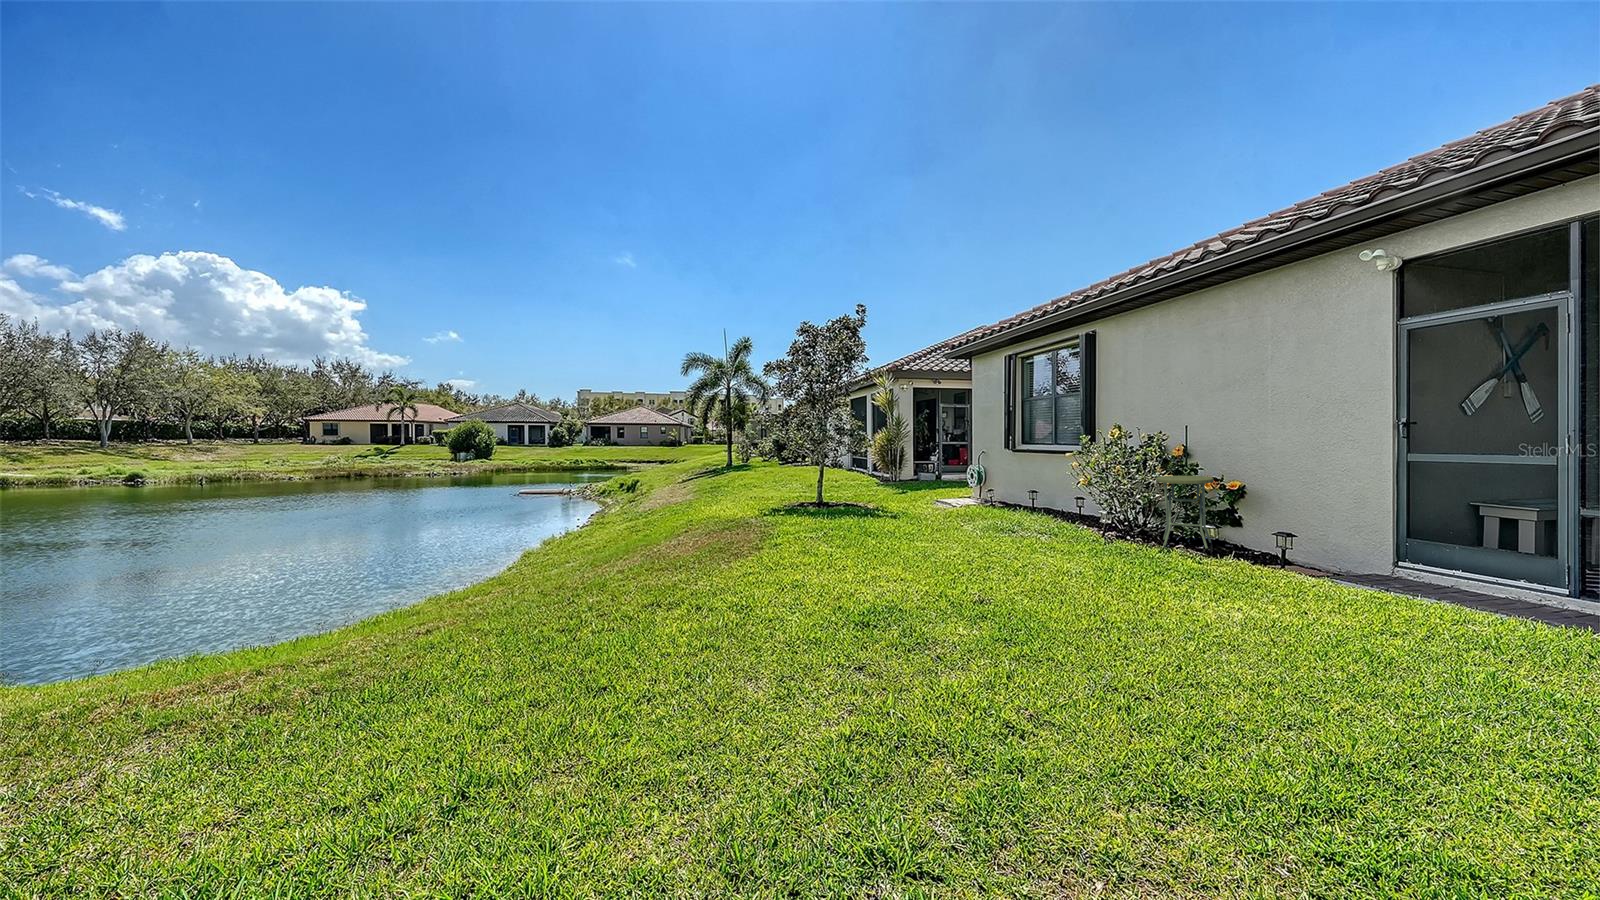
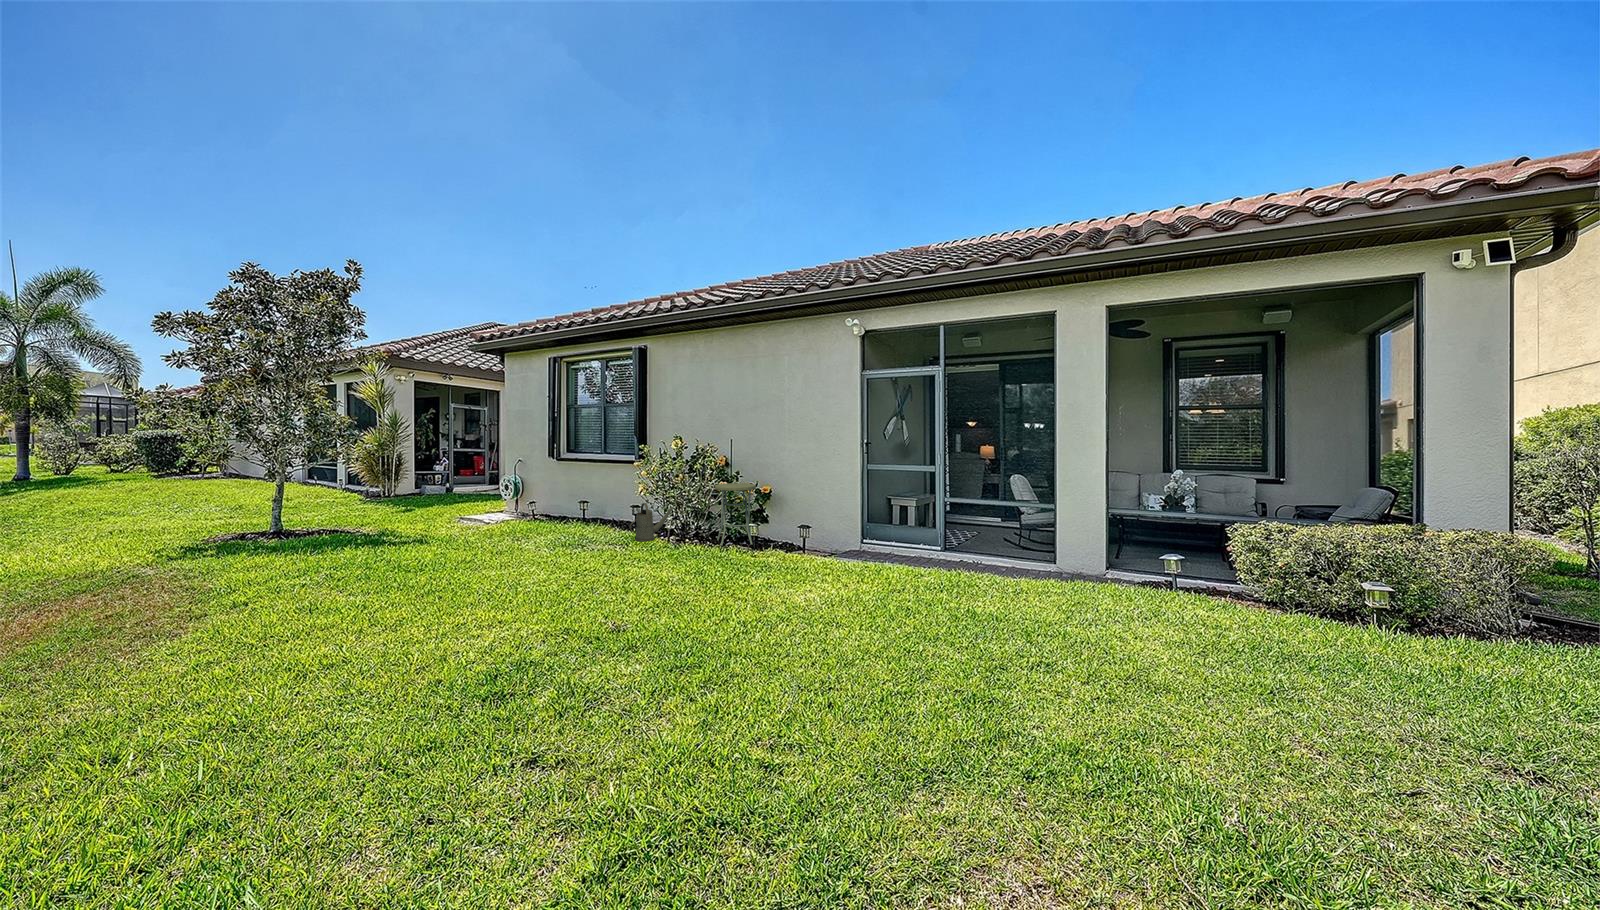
watering can: none [1062,493,1113,533] -> present [630,503,673,542]

